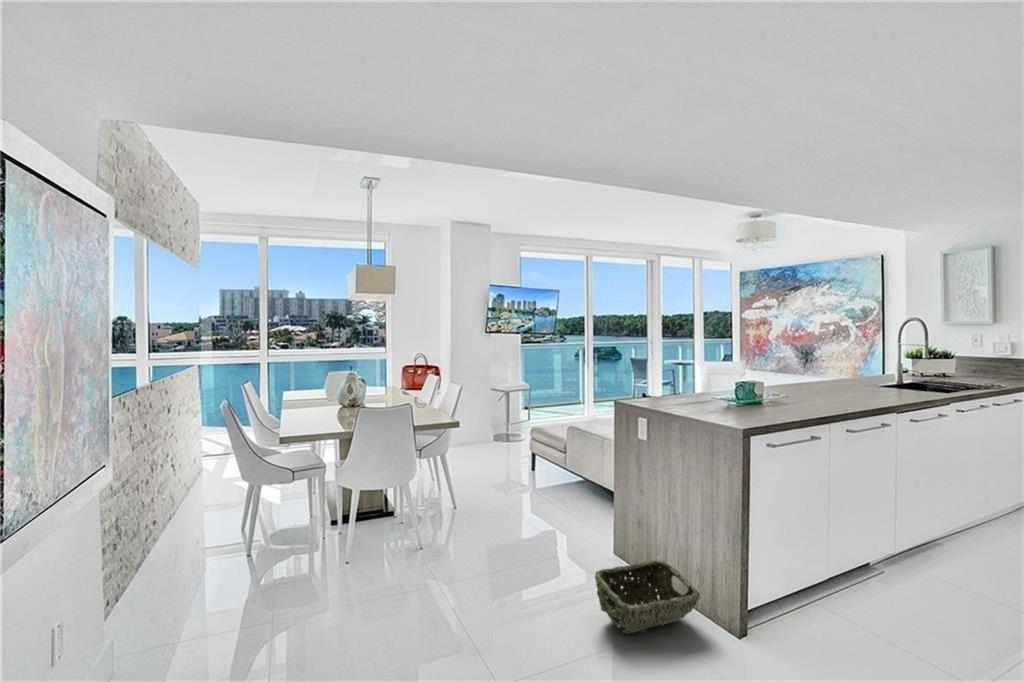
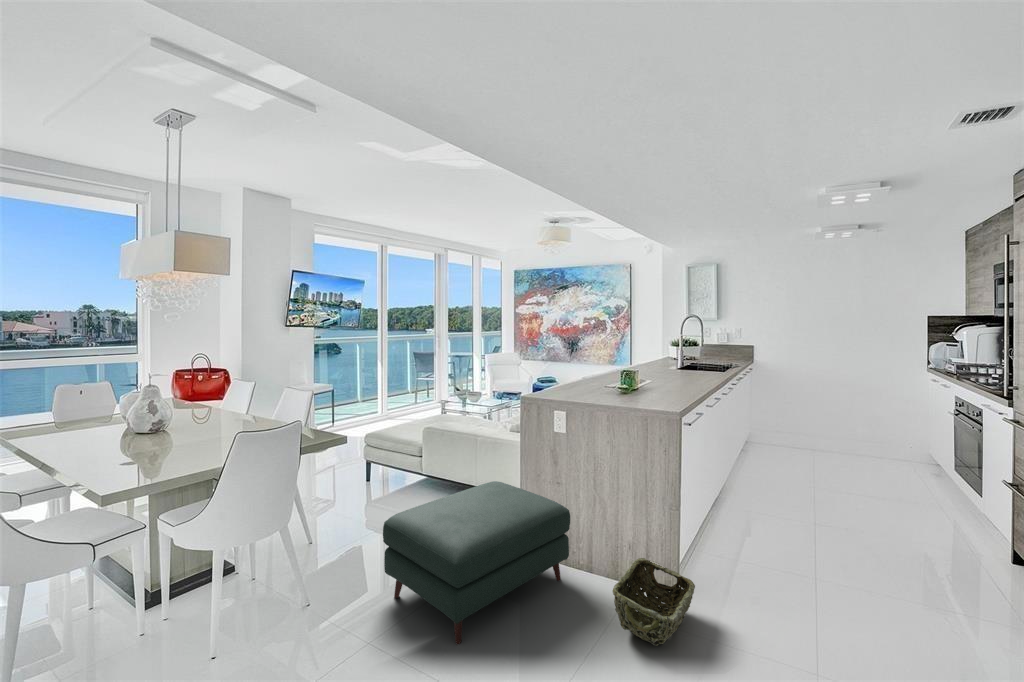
ottoman: none [455,470,608,582] -> present [383,481,570,644]

